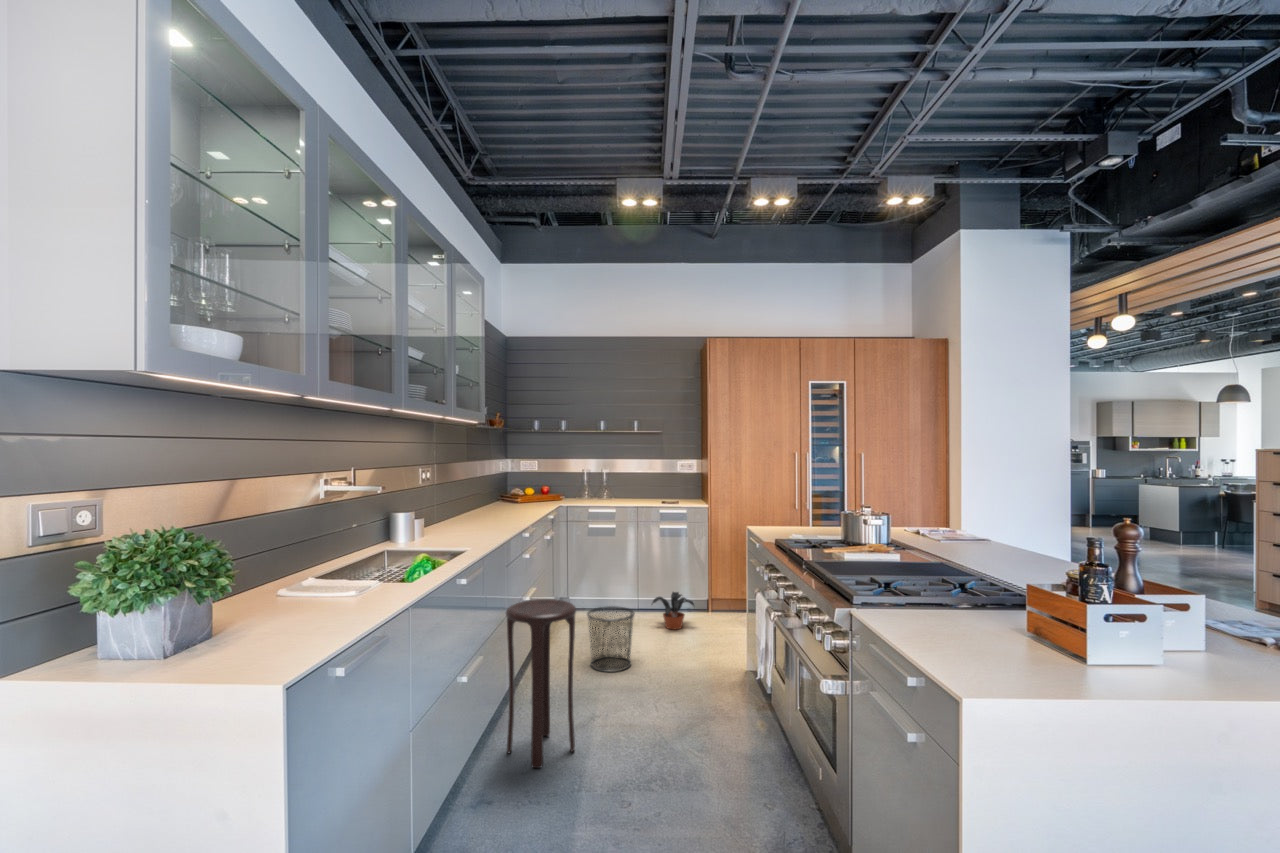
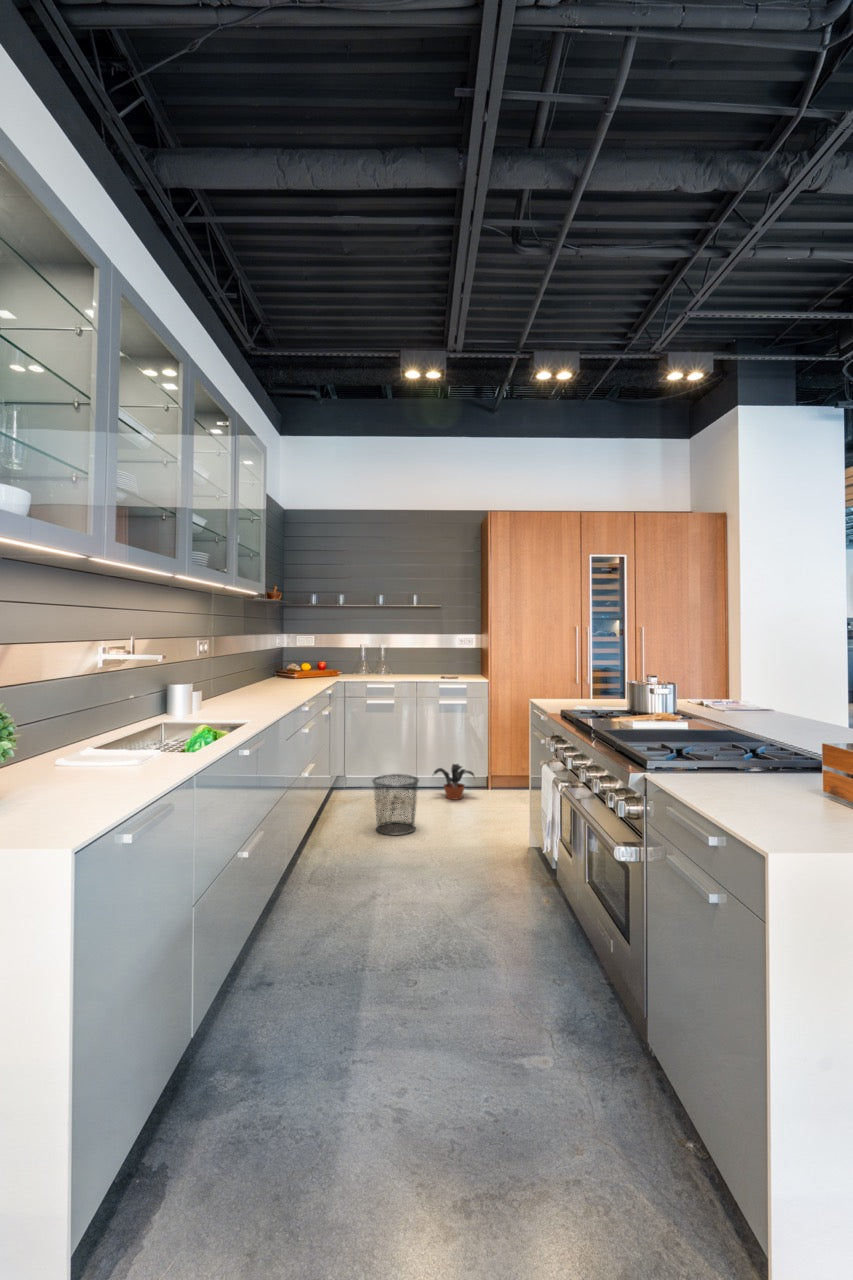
stool: present [506,599,576,768] -> none [303,759,370,913]

